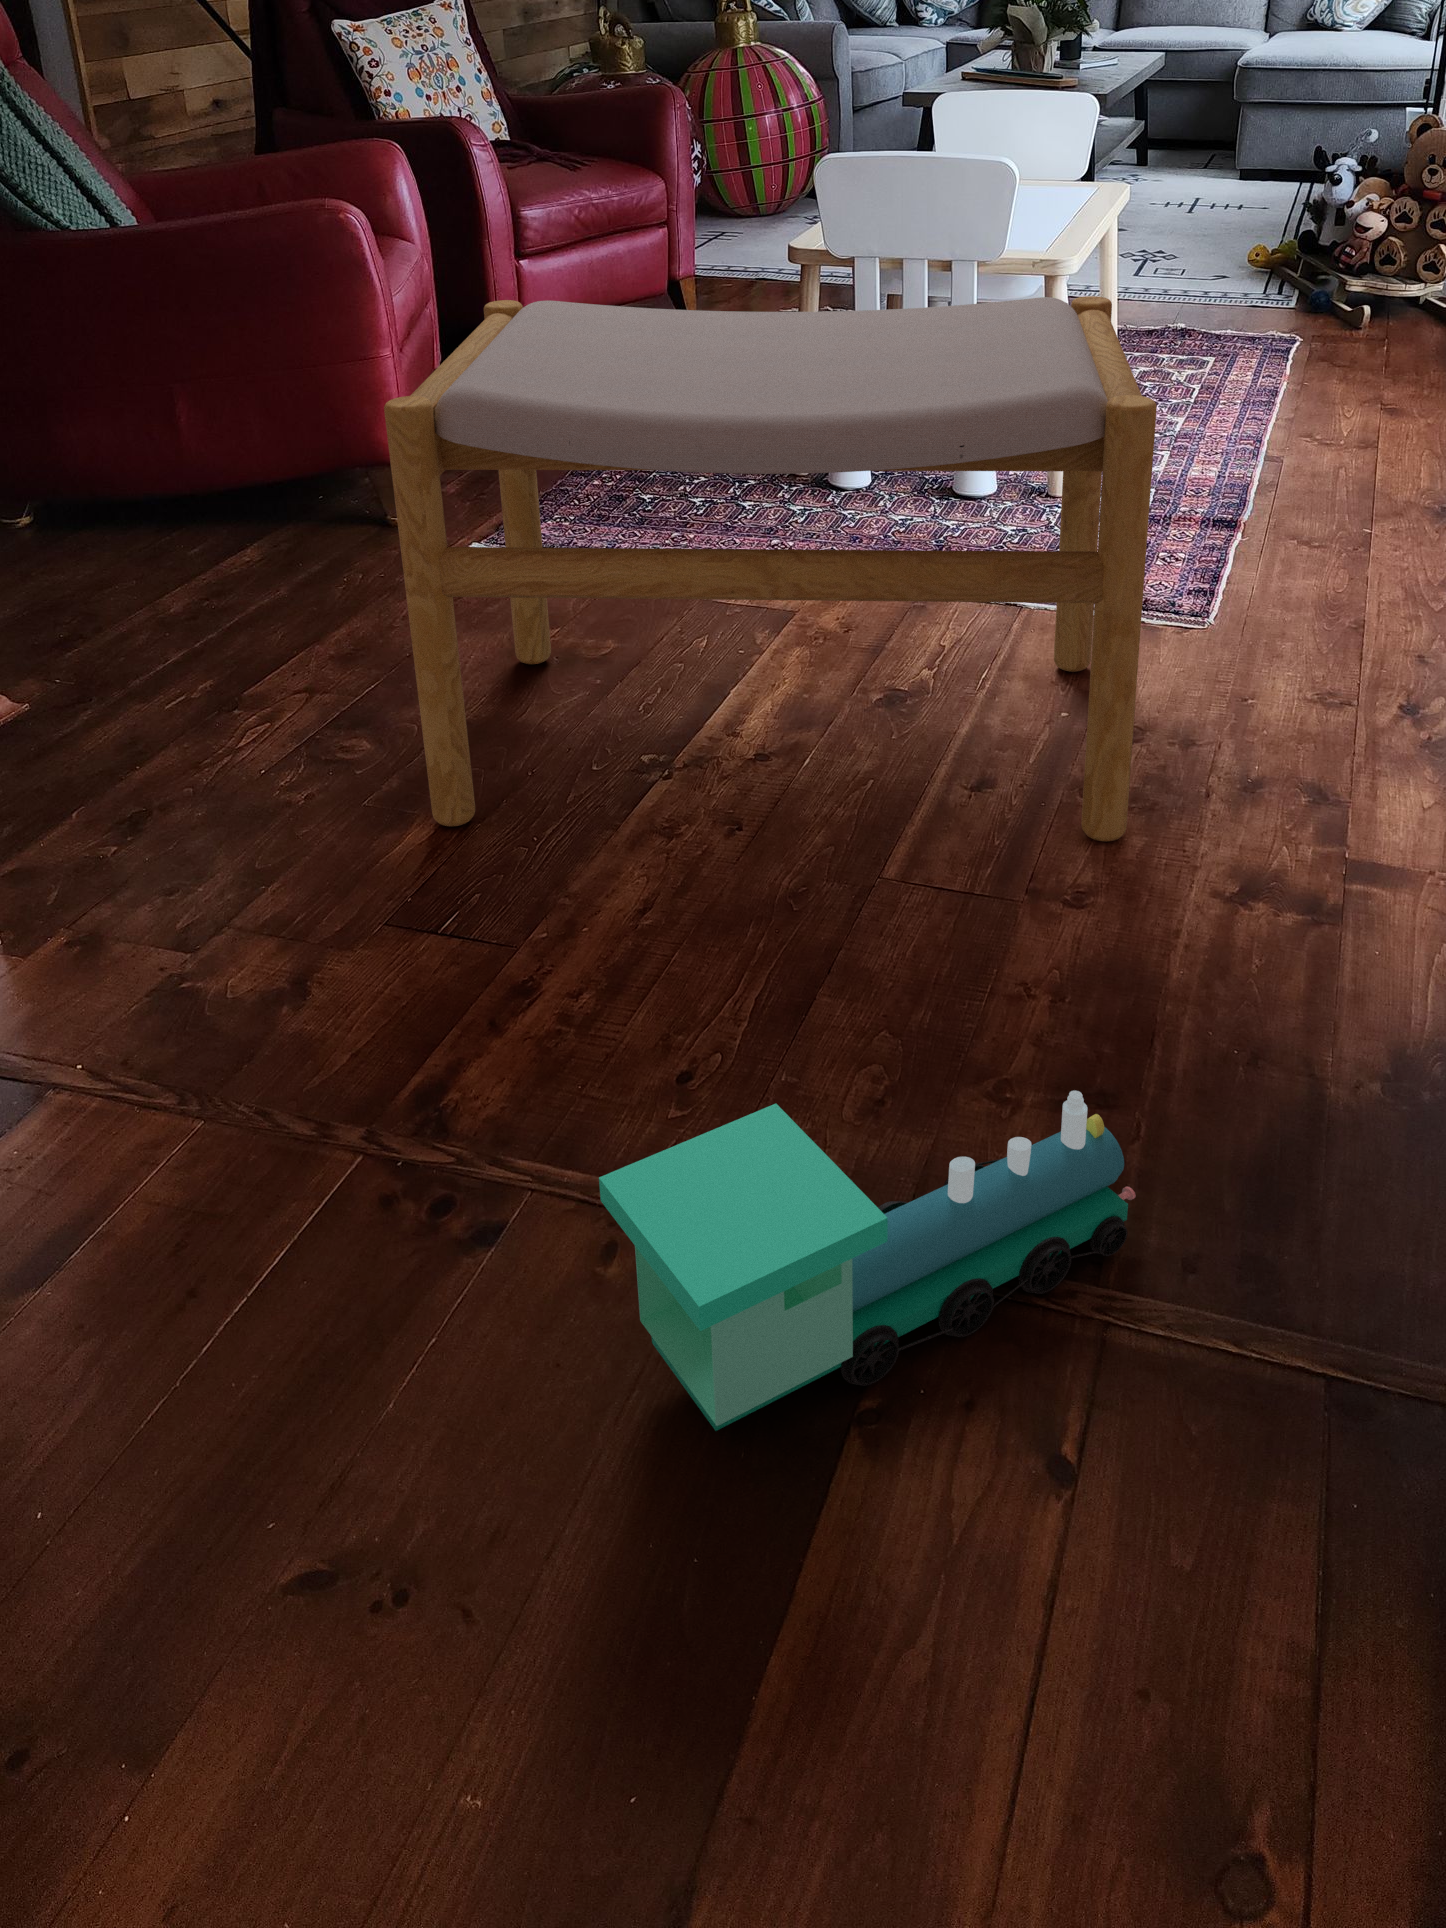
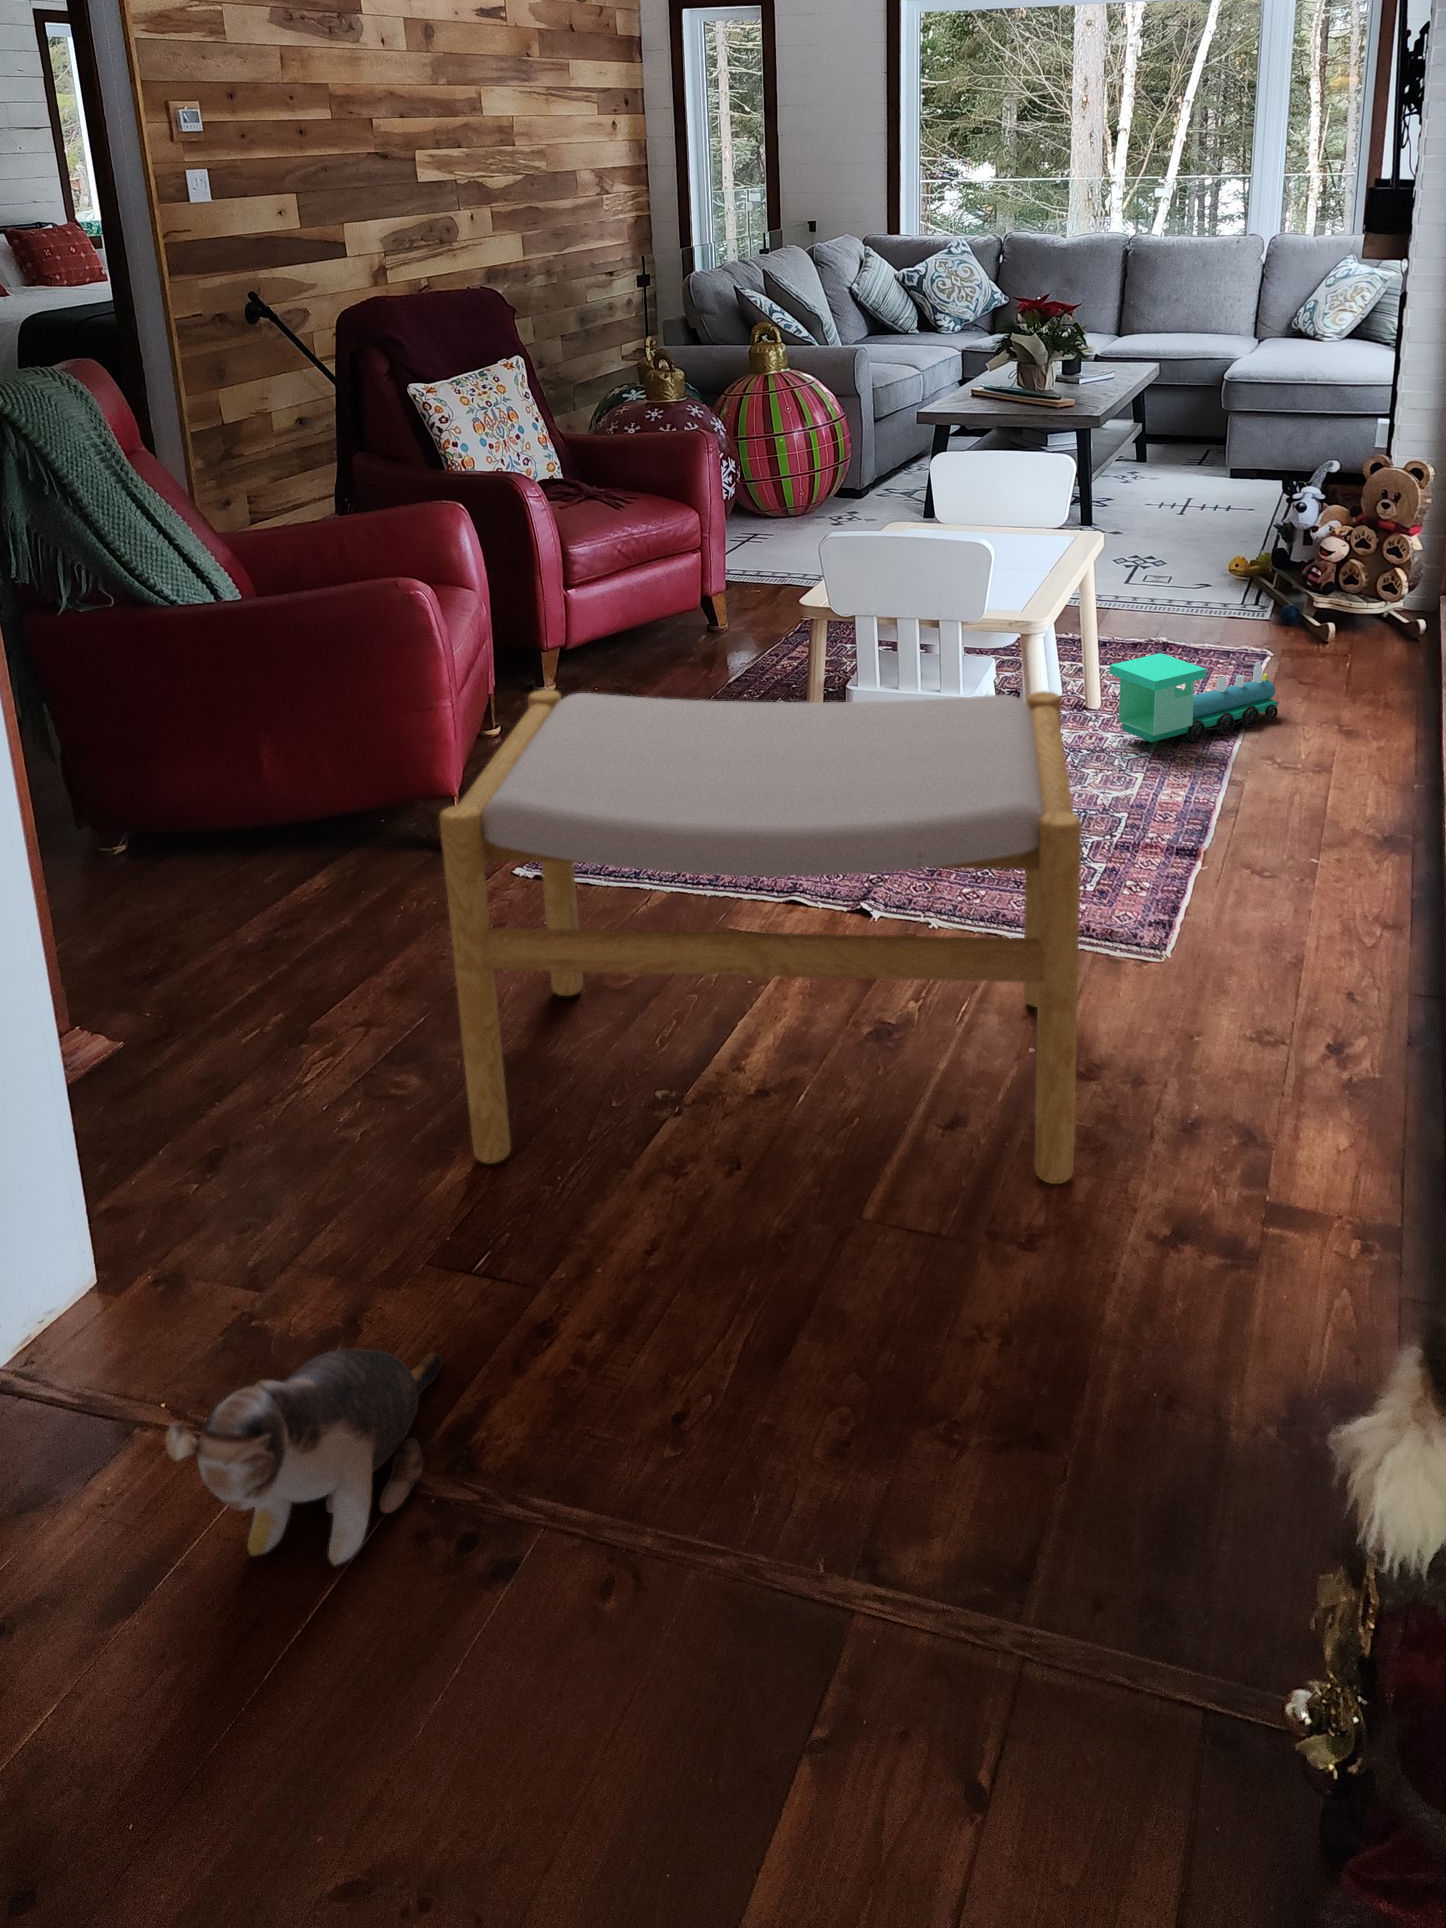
plush toy: none [69,992,405,1232] -> present [166,1348,443,1565]
toy train: present [599,1091,1136,1431] -> present [1110,653,1280,742]

